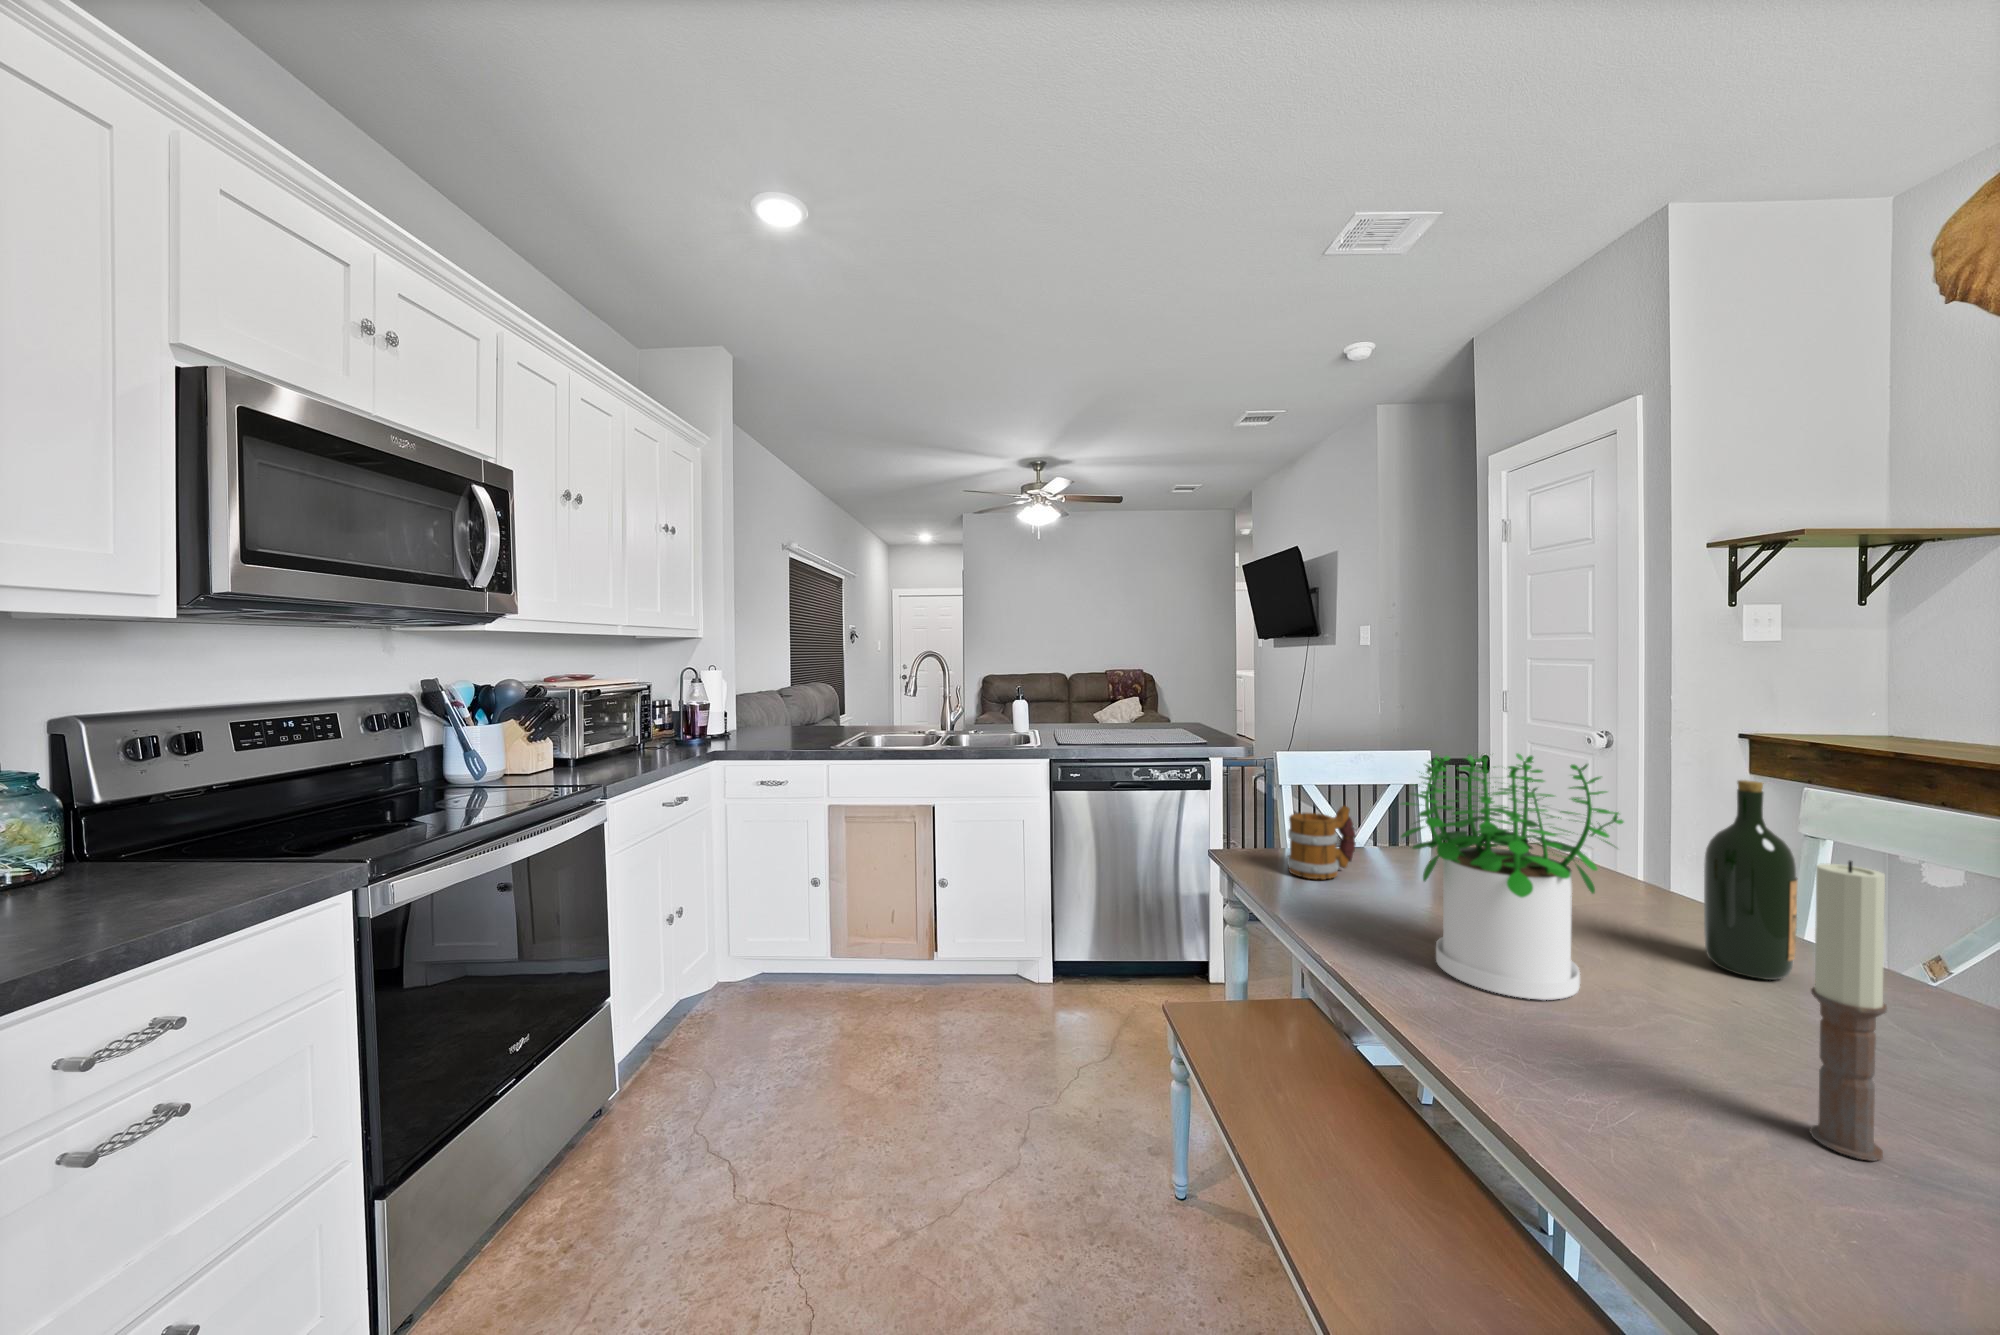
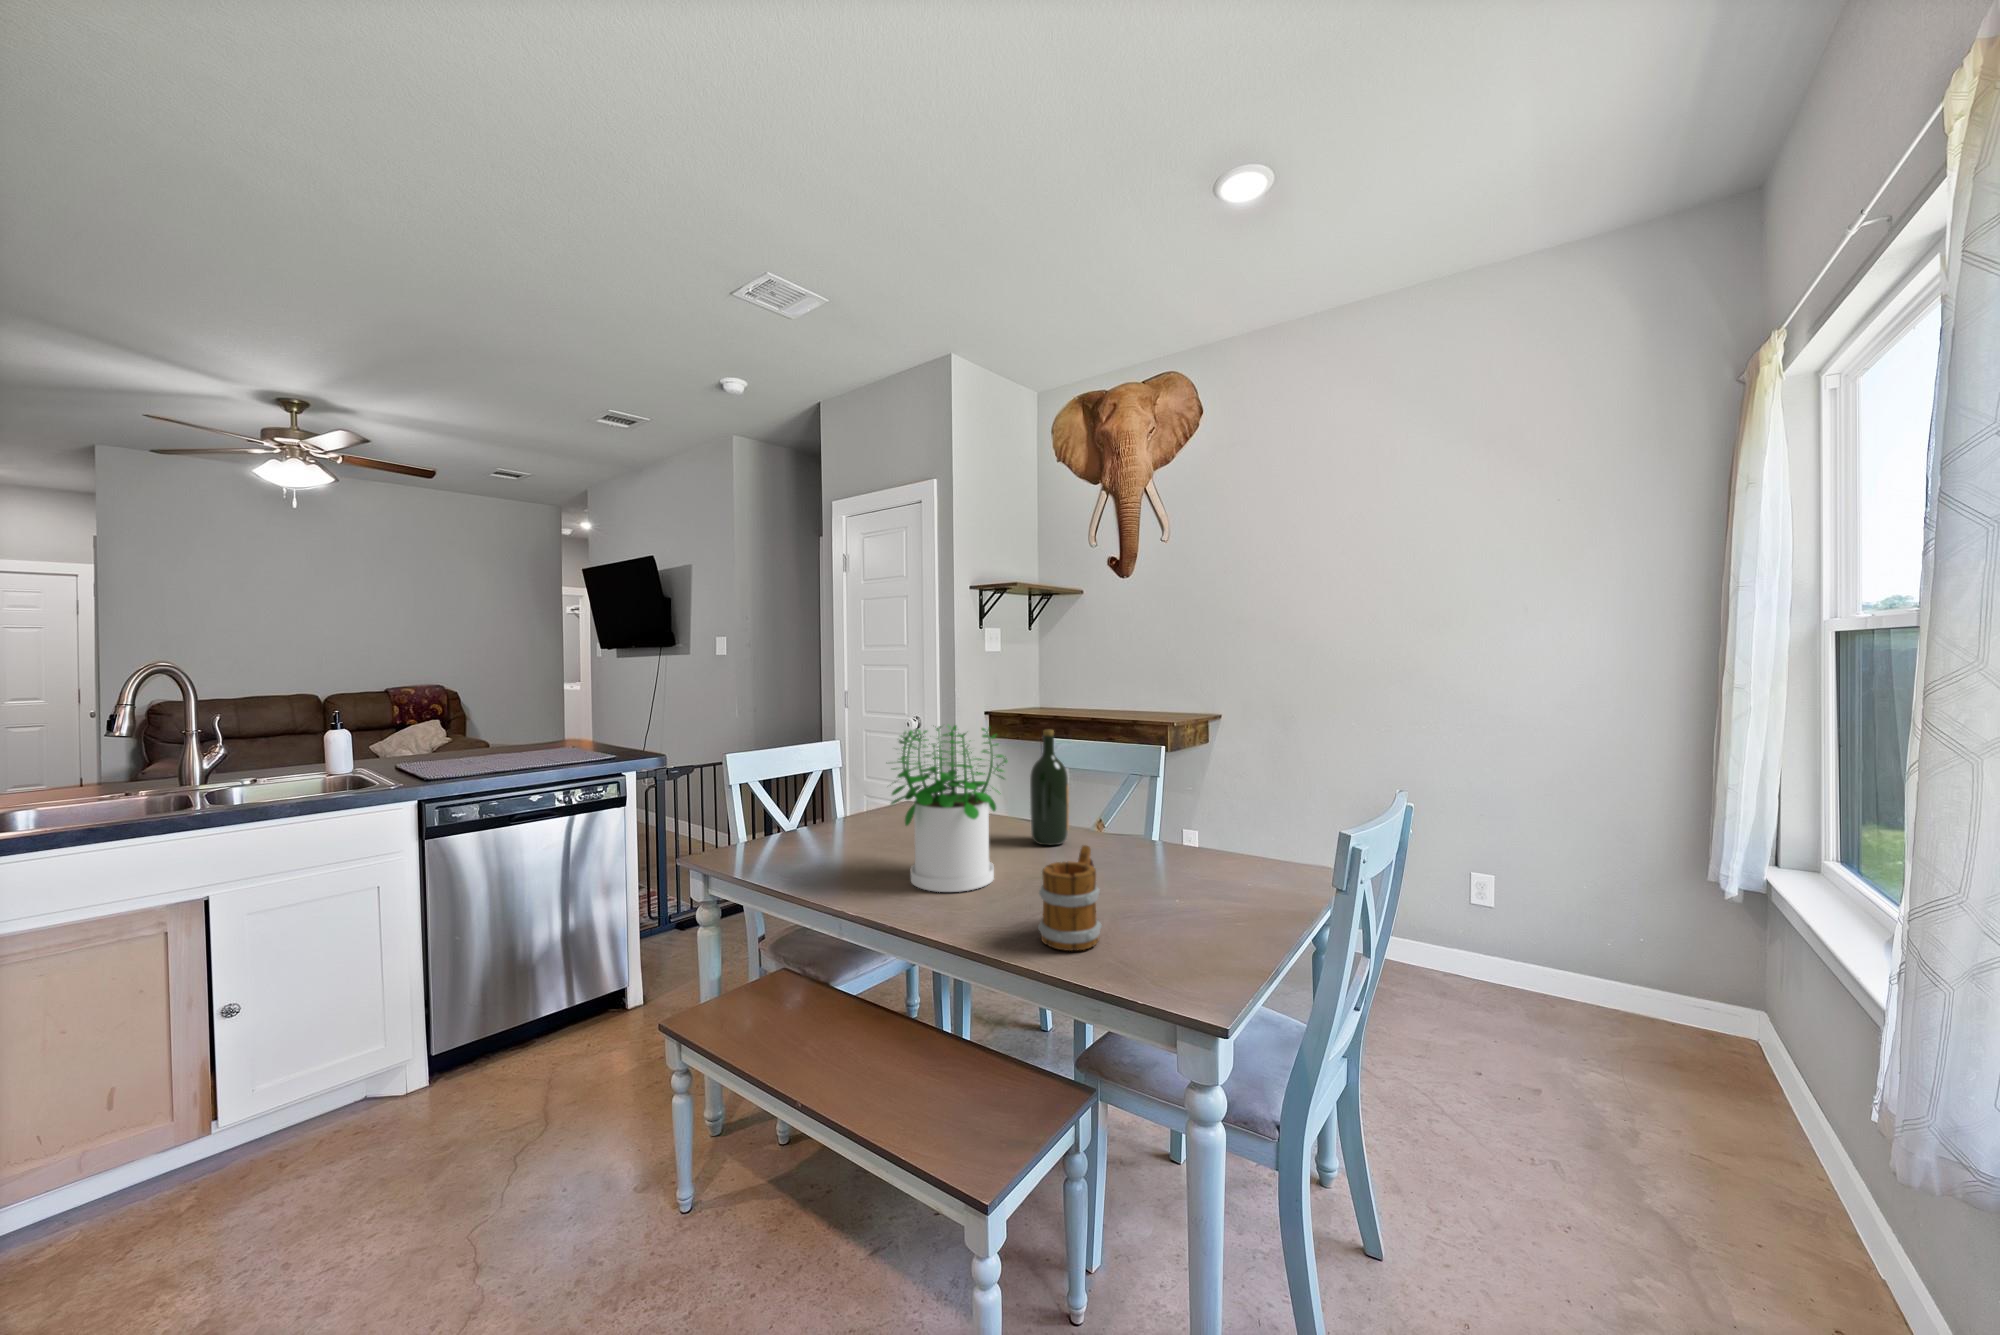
mug: present [1287,806,1356,880] -> present [1038,845,1102,951]
candle: present [1810,861,1887,1161] -> none [1114,758,1141,912]

